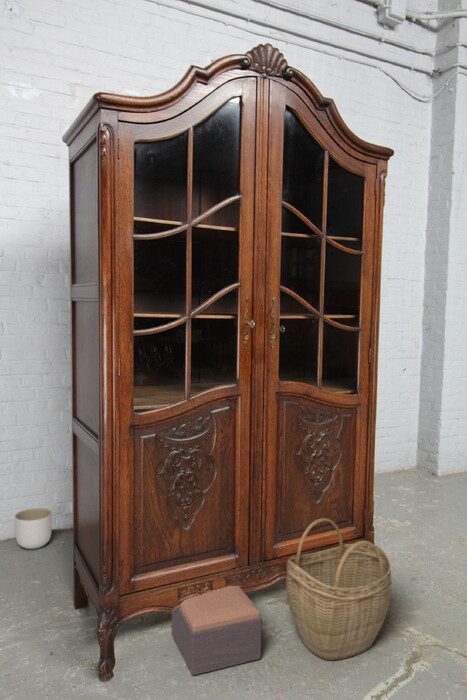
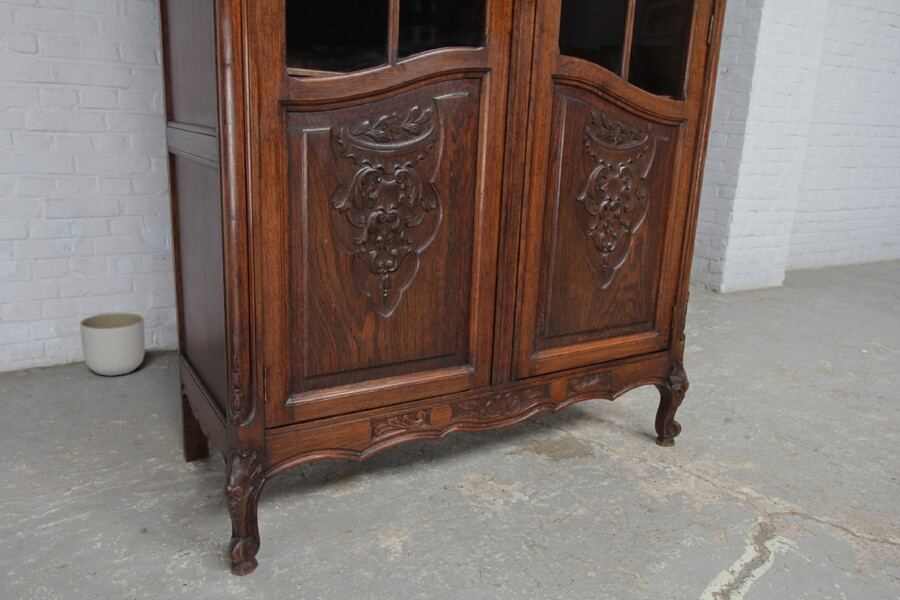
woven basket: present [286,518,391,661] -> none [555,310,737,537]
footstool: present [172,586,262,675] -> none [355,411,518,563]

